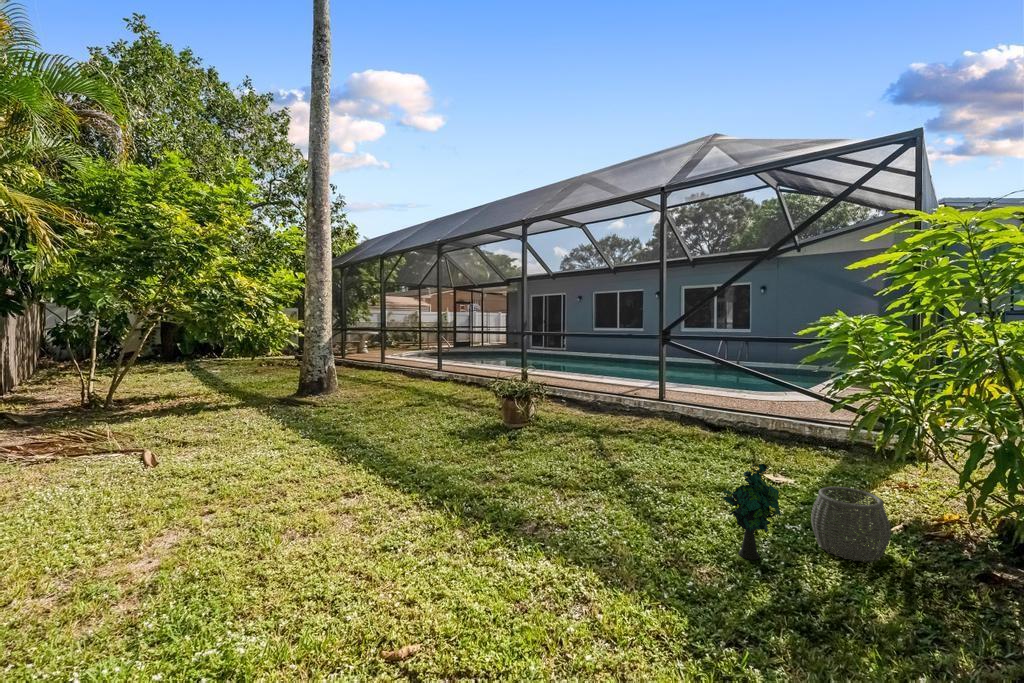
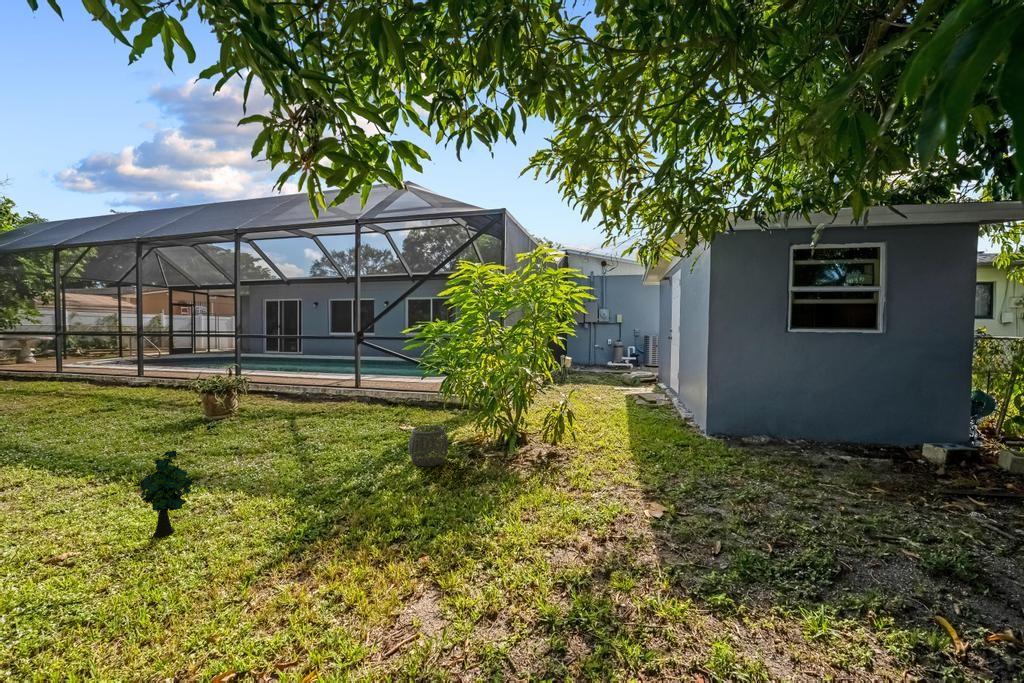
decorative plant: present [723,464,782,560] -> present [132,450,194,537]

